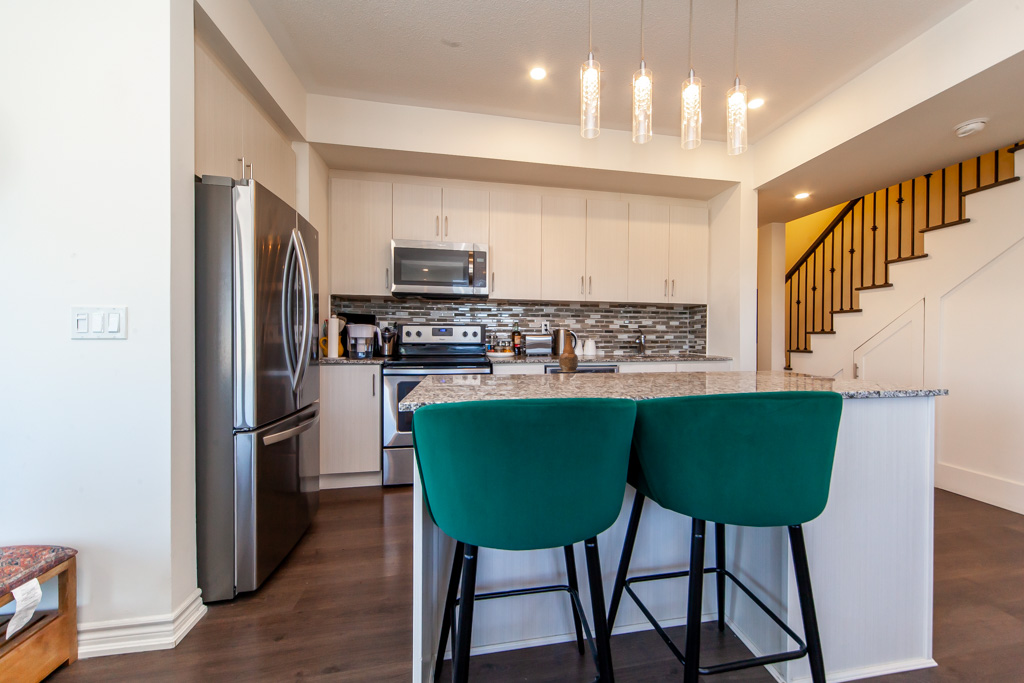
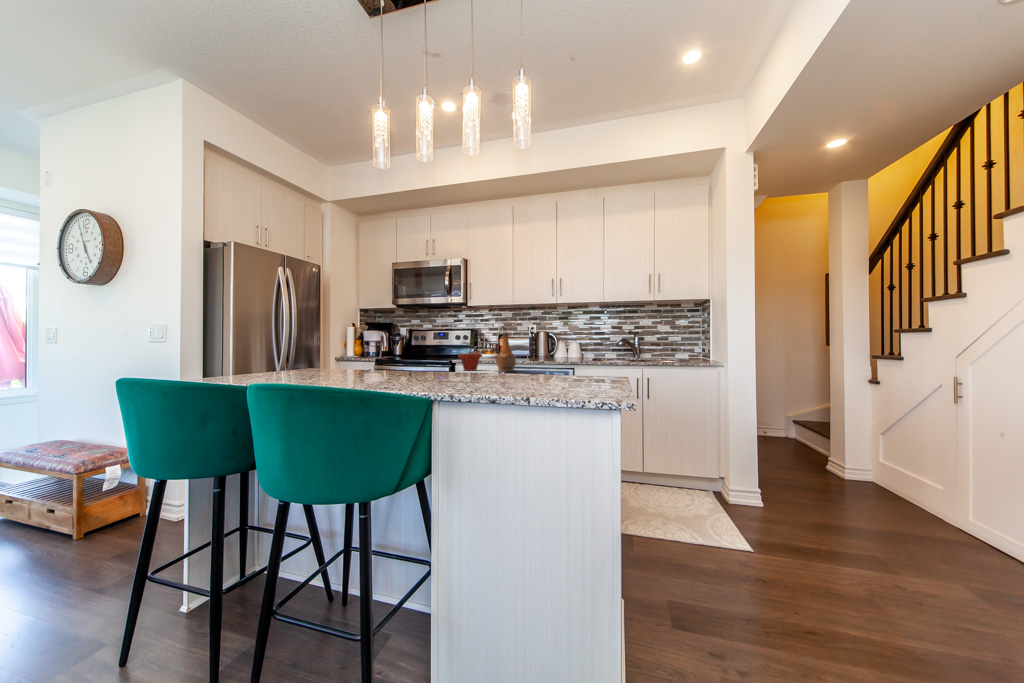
potted plant: none [505,330,533,371] -> present [458,335,482,371]

